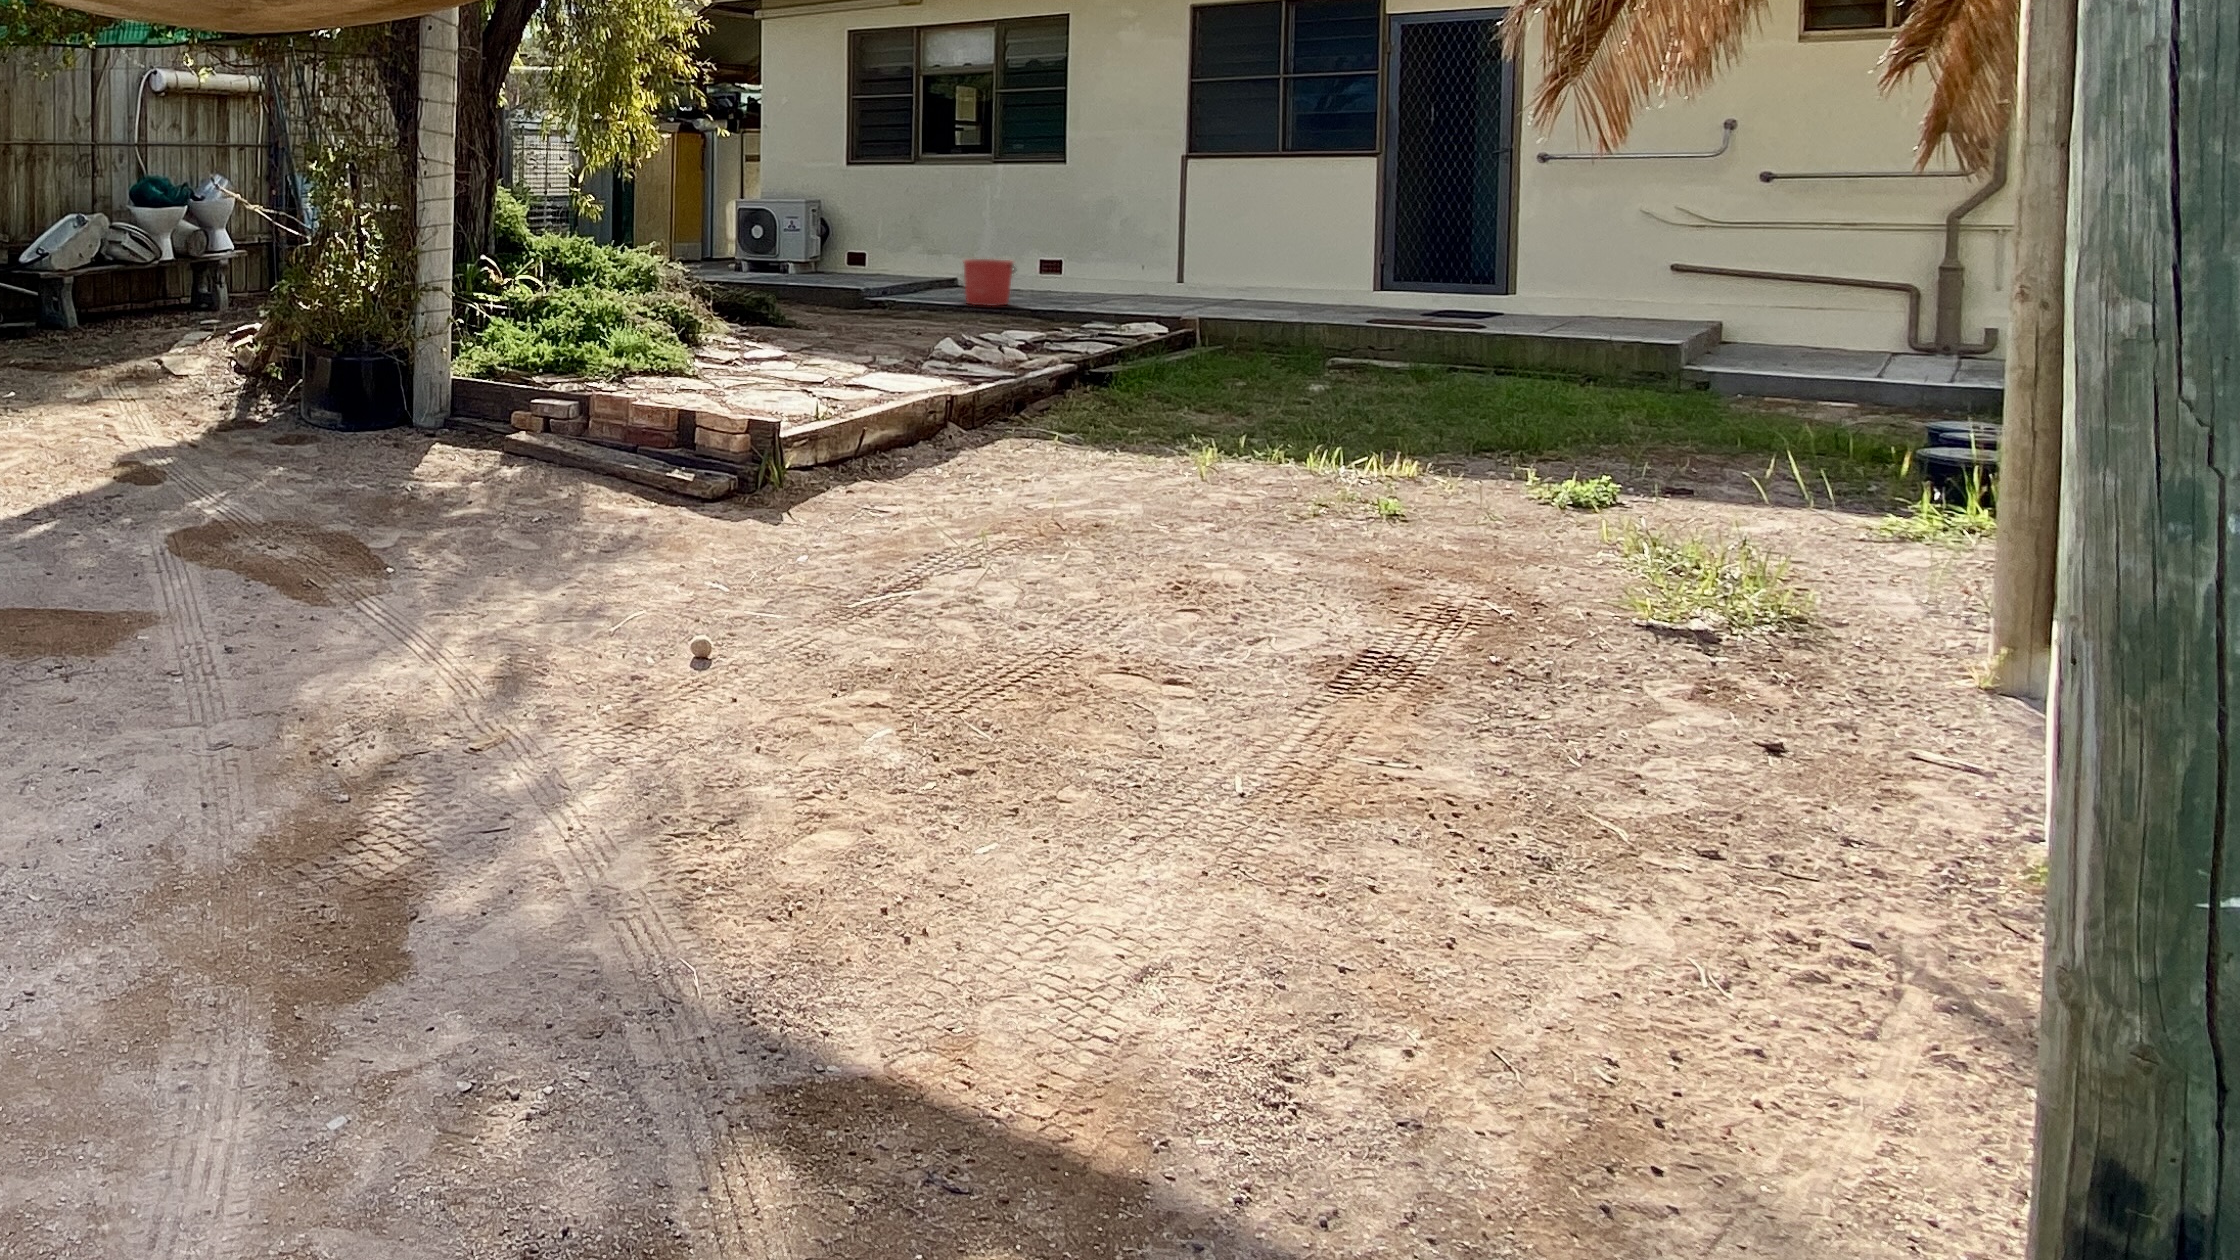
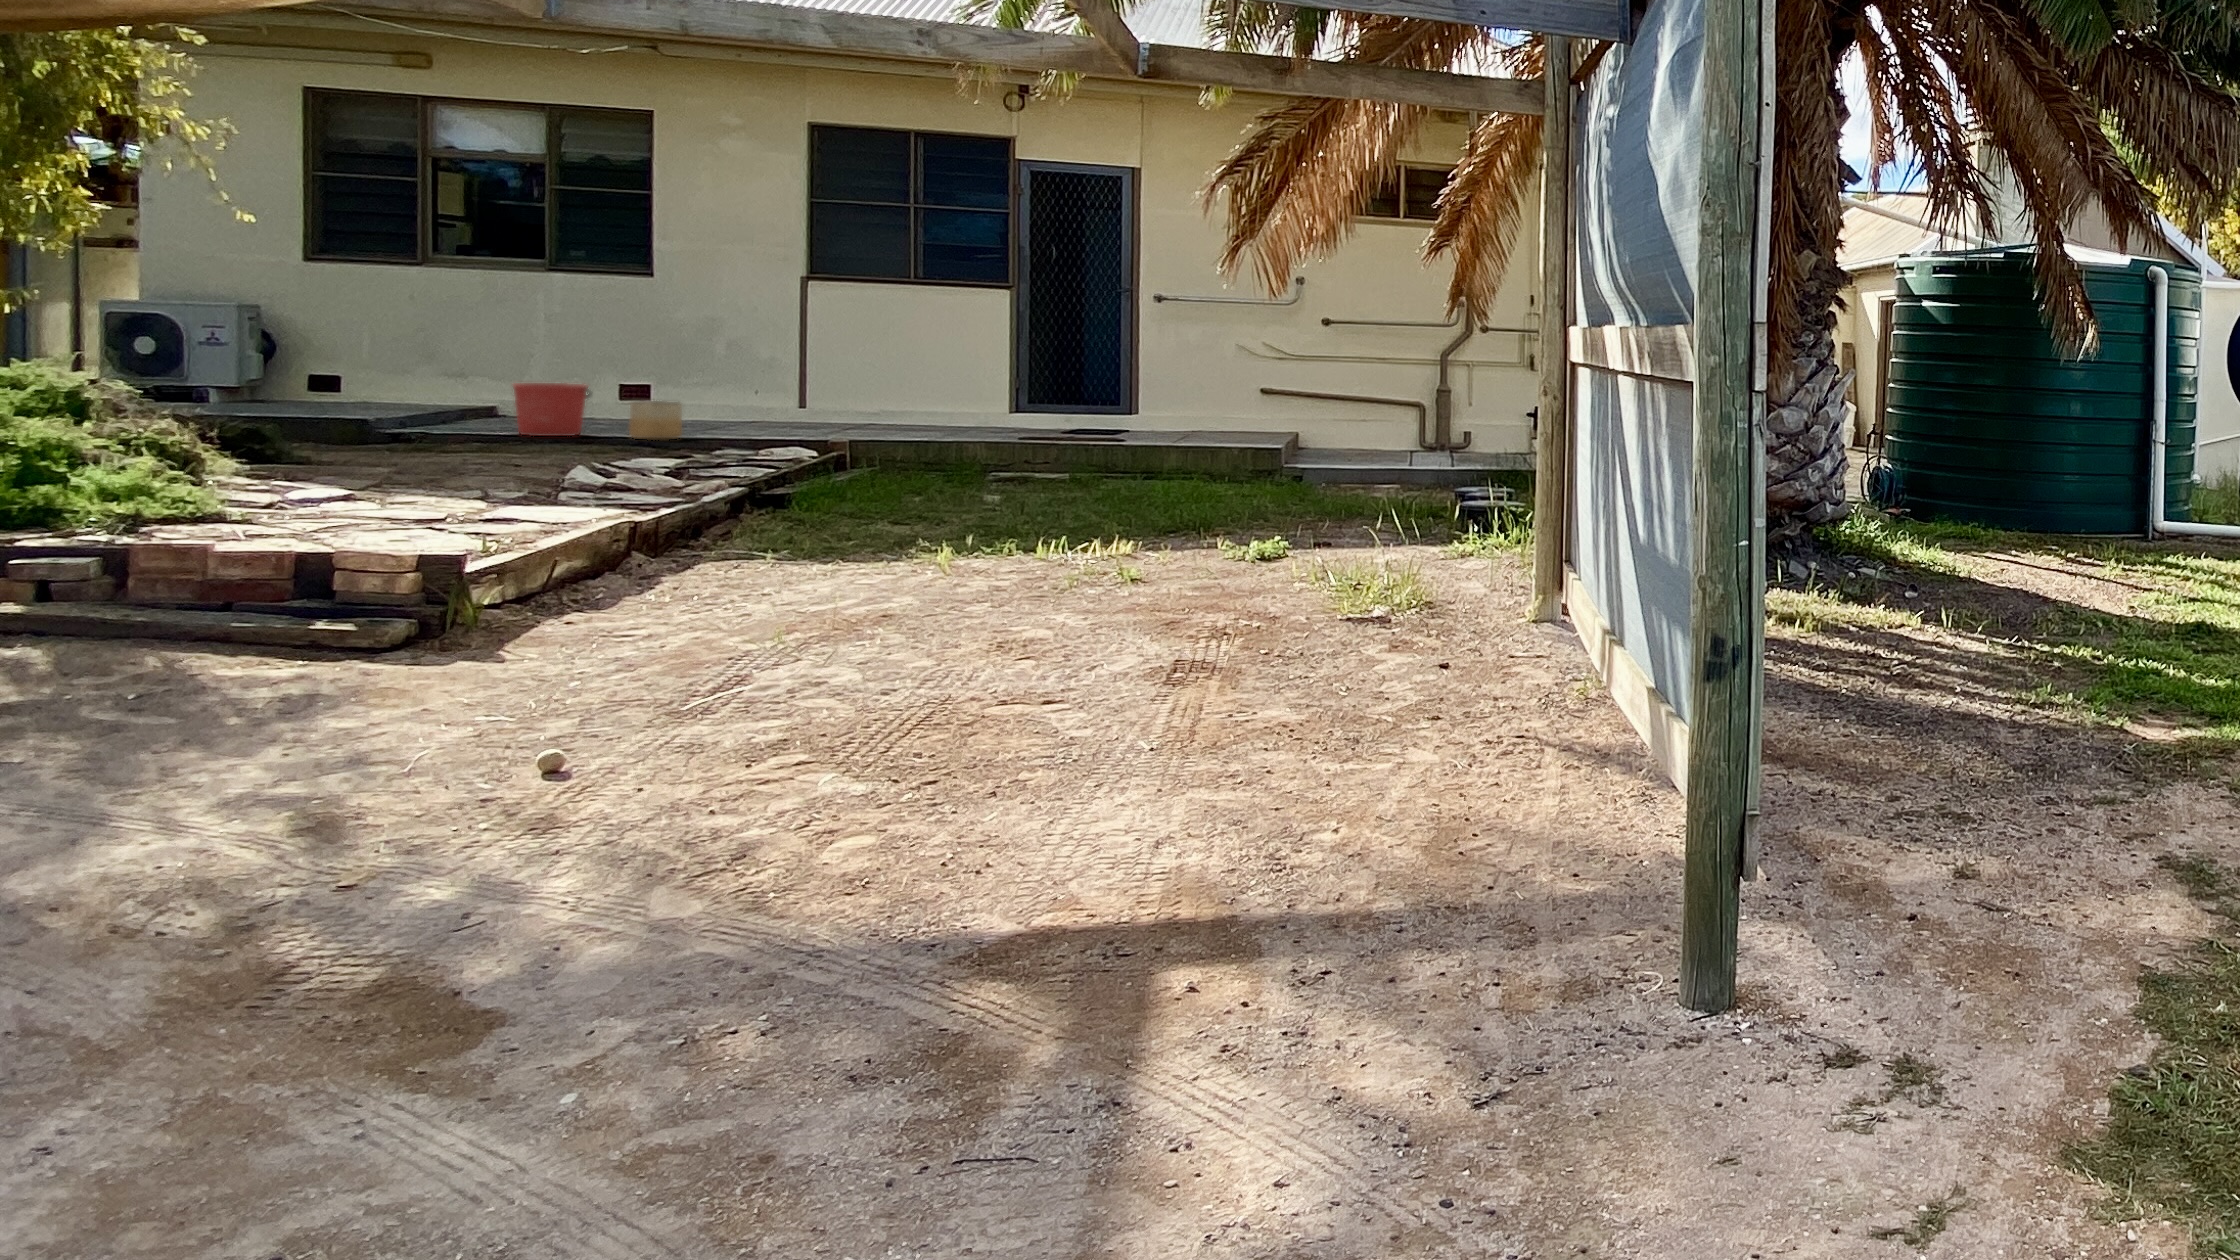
planter: none [1040,276,1080,311] -> present [629,401,682,440]

